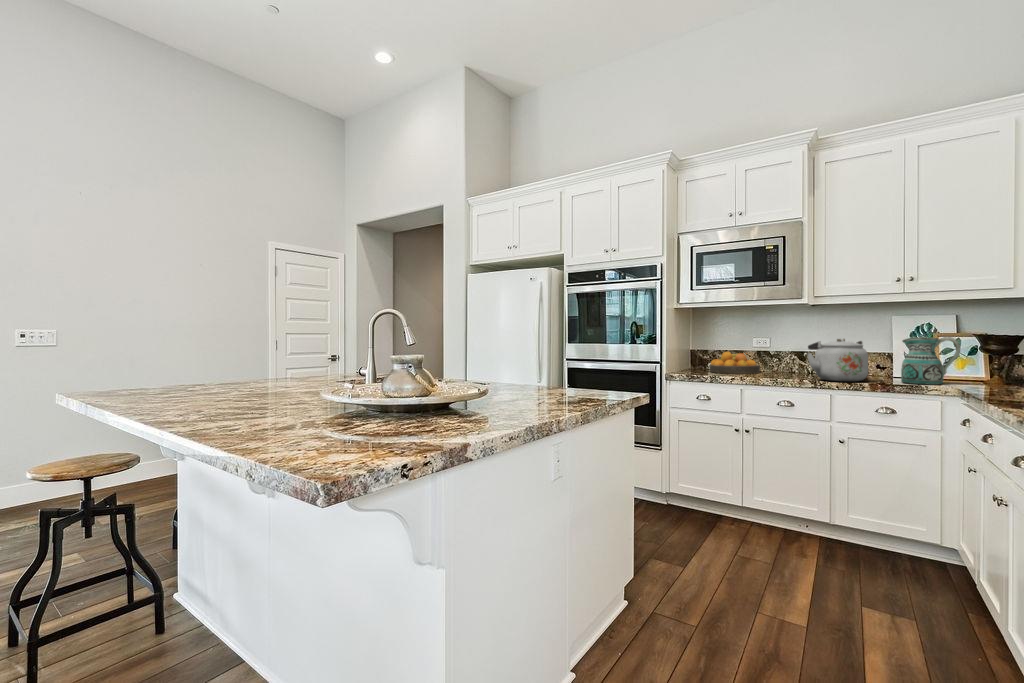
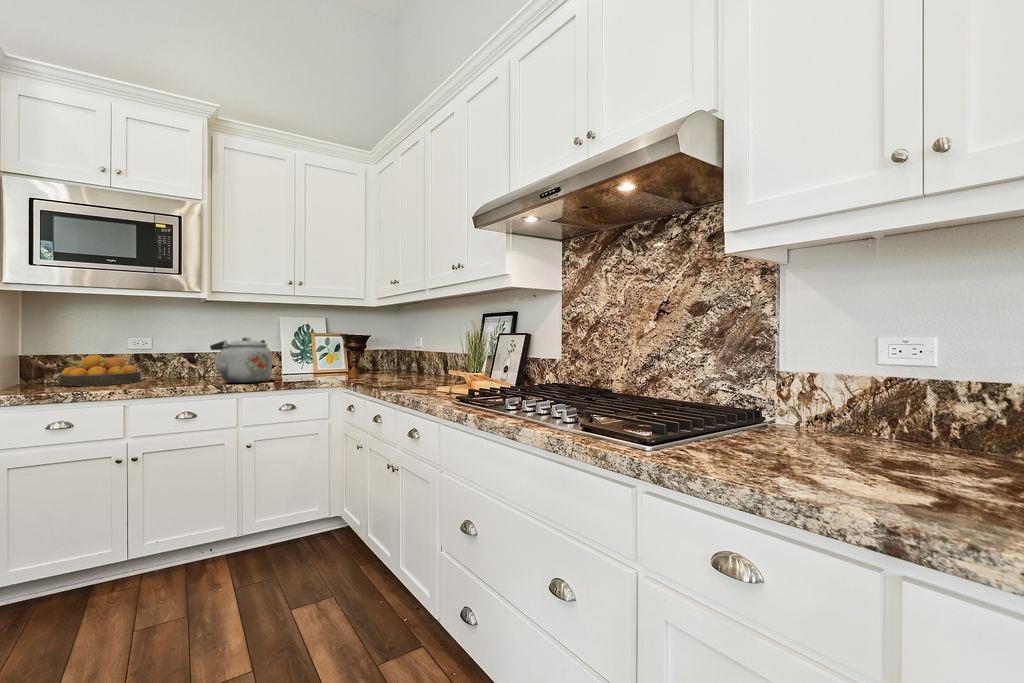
ceramic pitcher: present [901,337,960,385] -> none [299,336,341,379]

